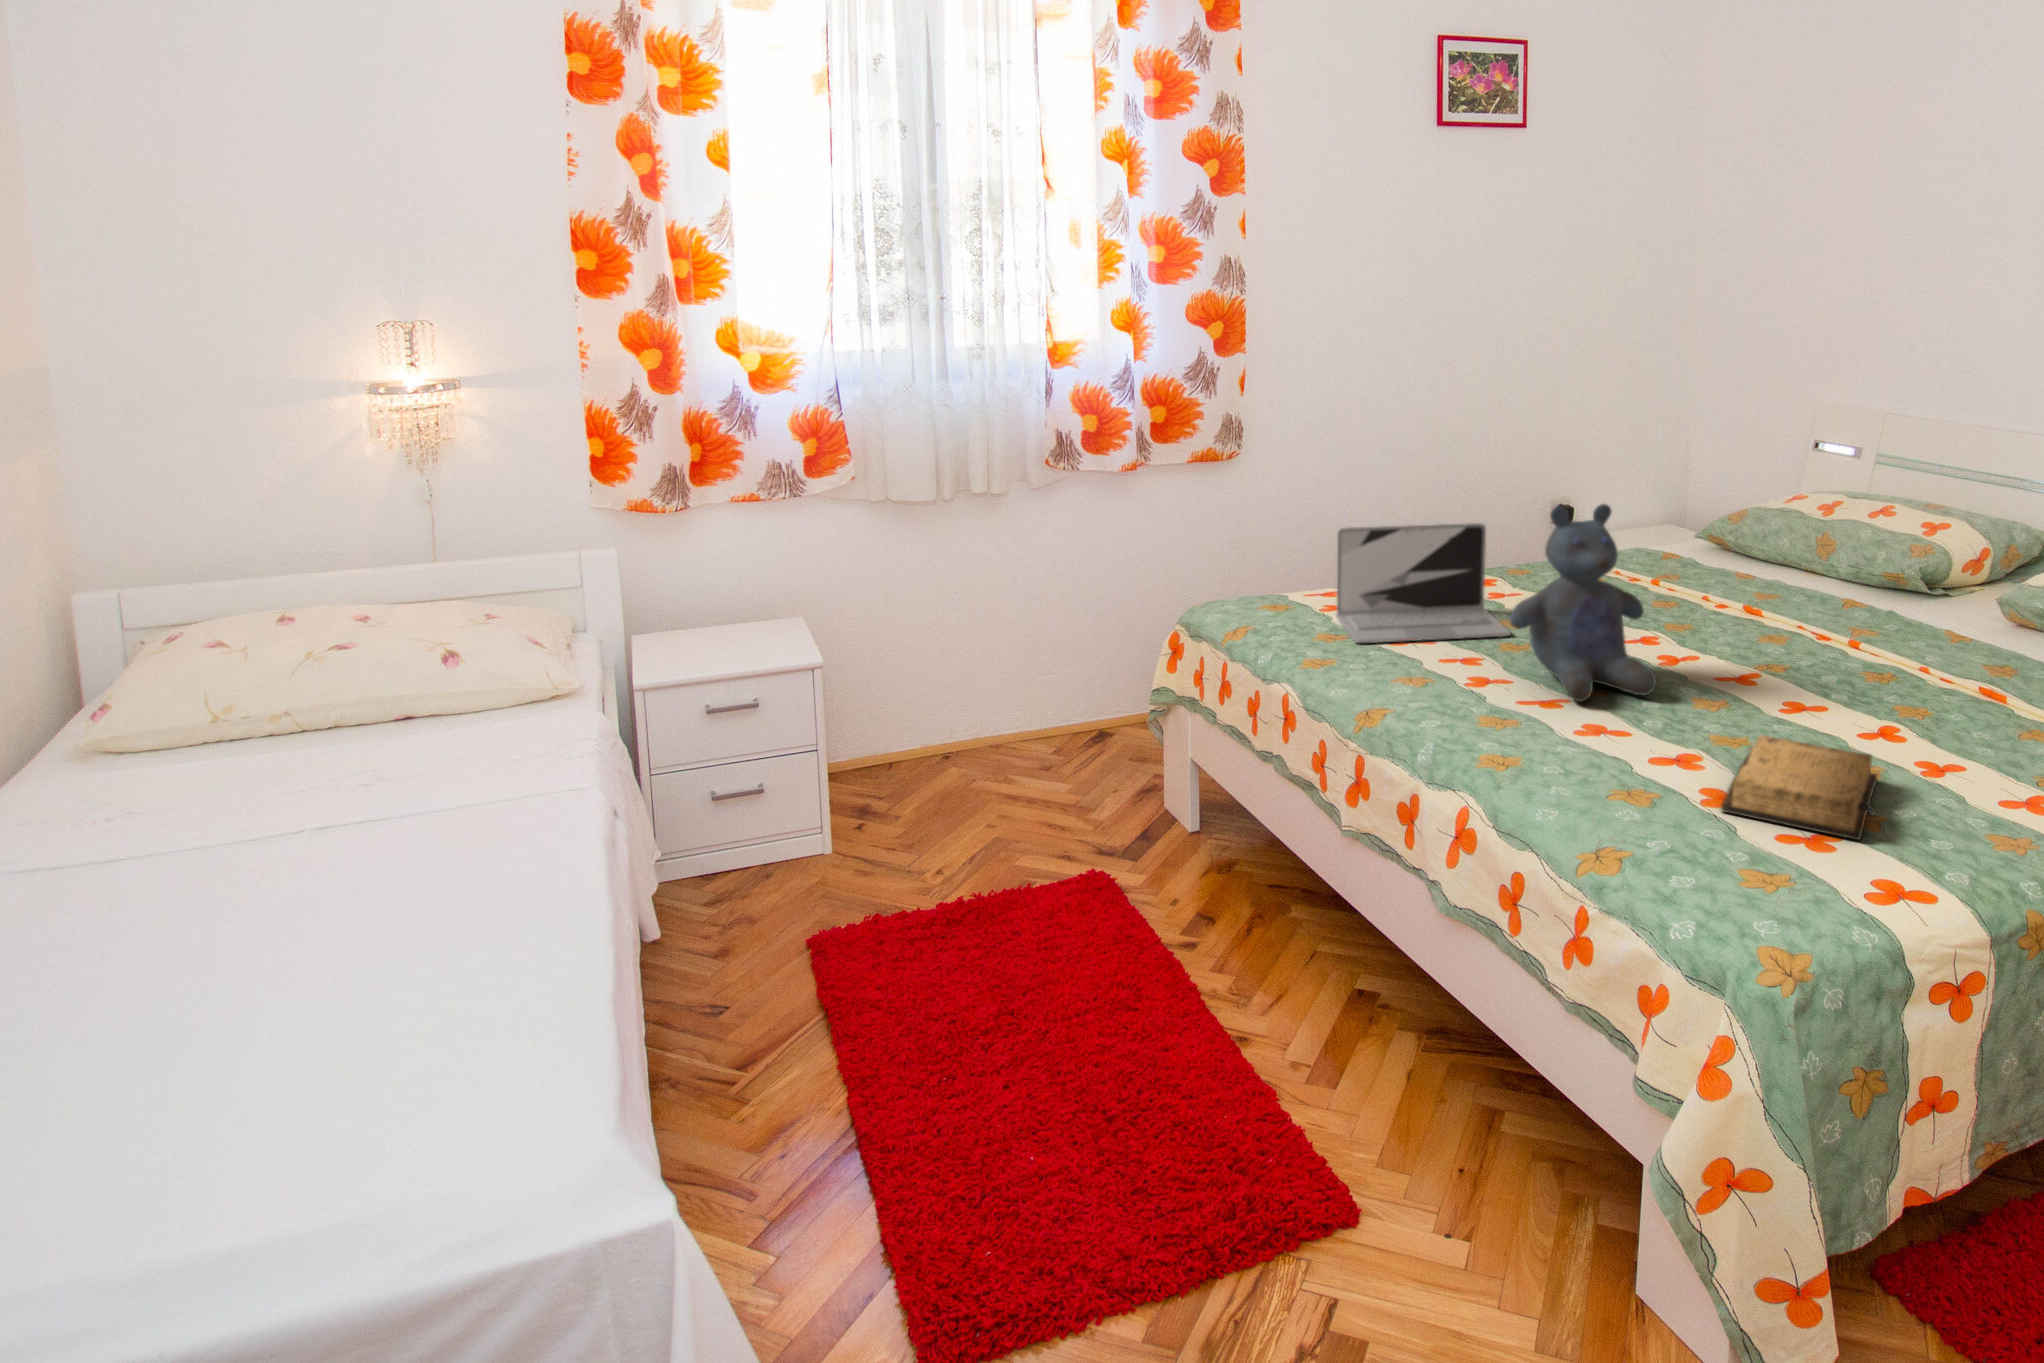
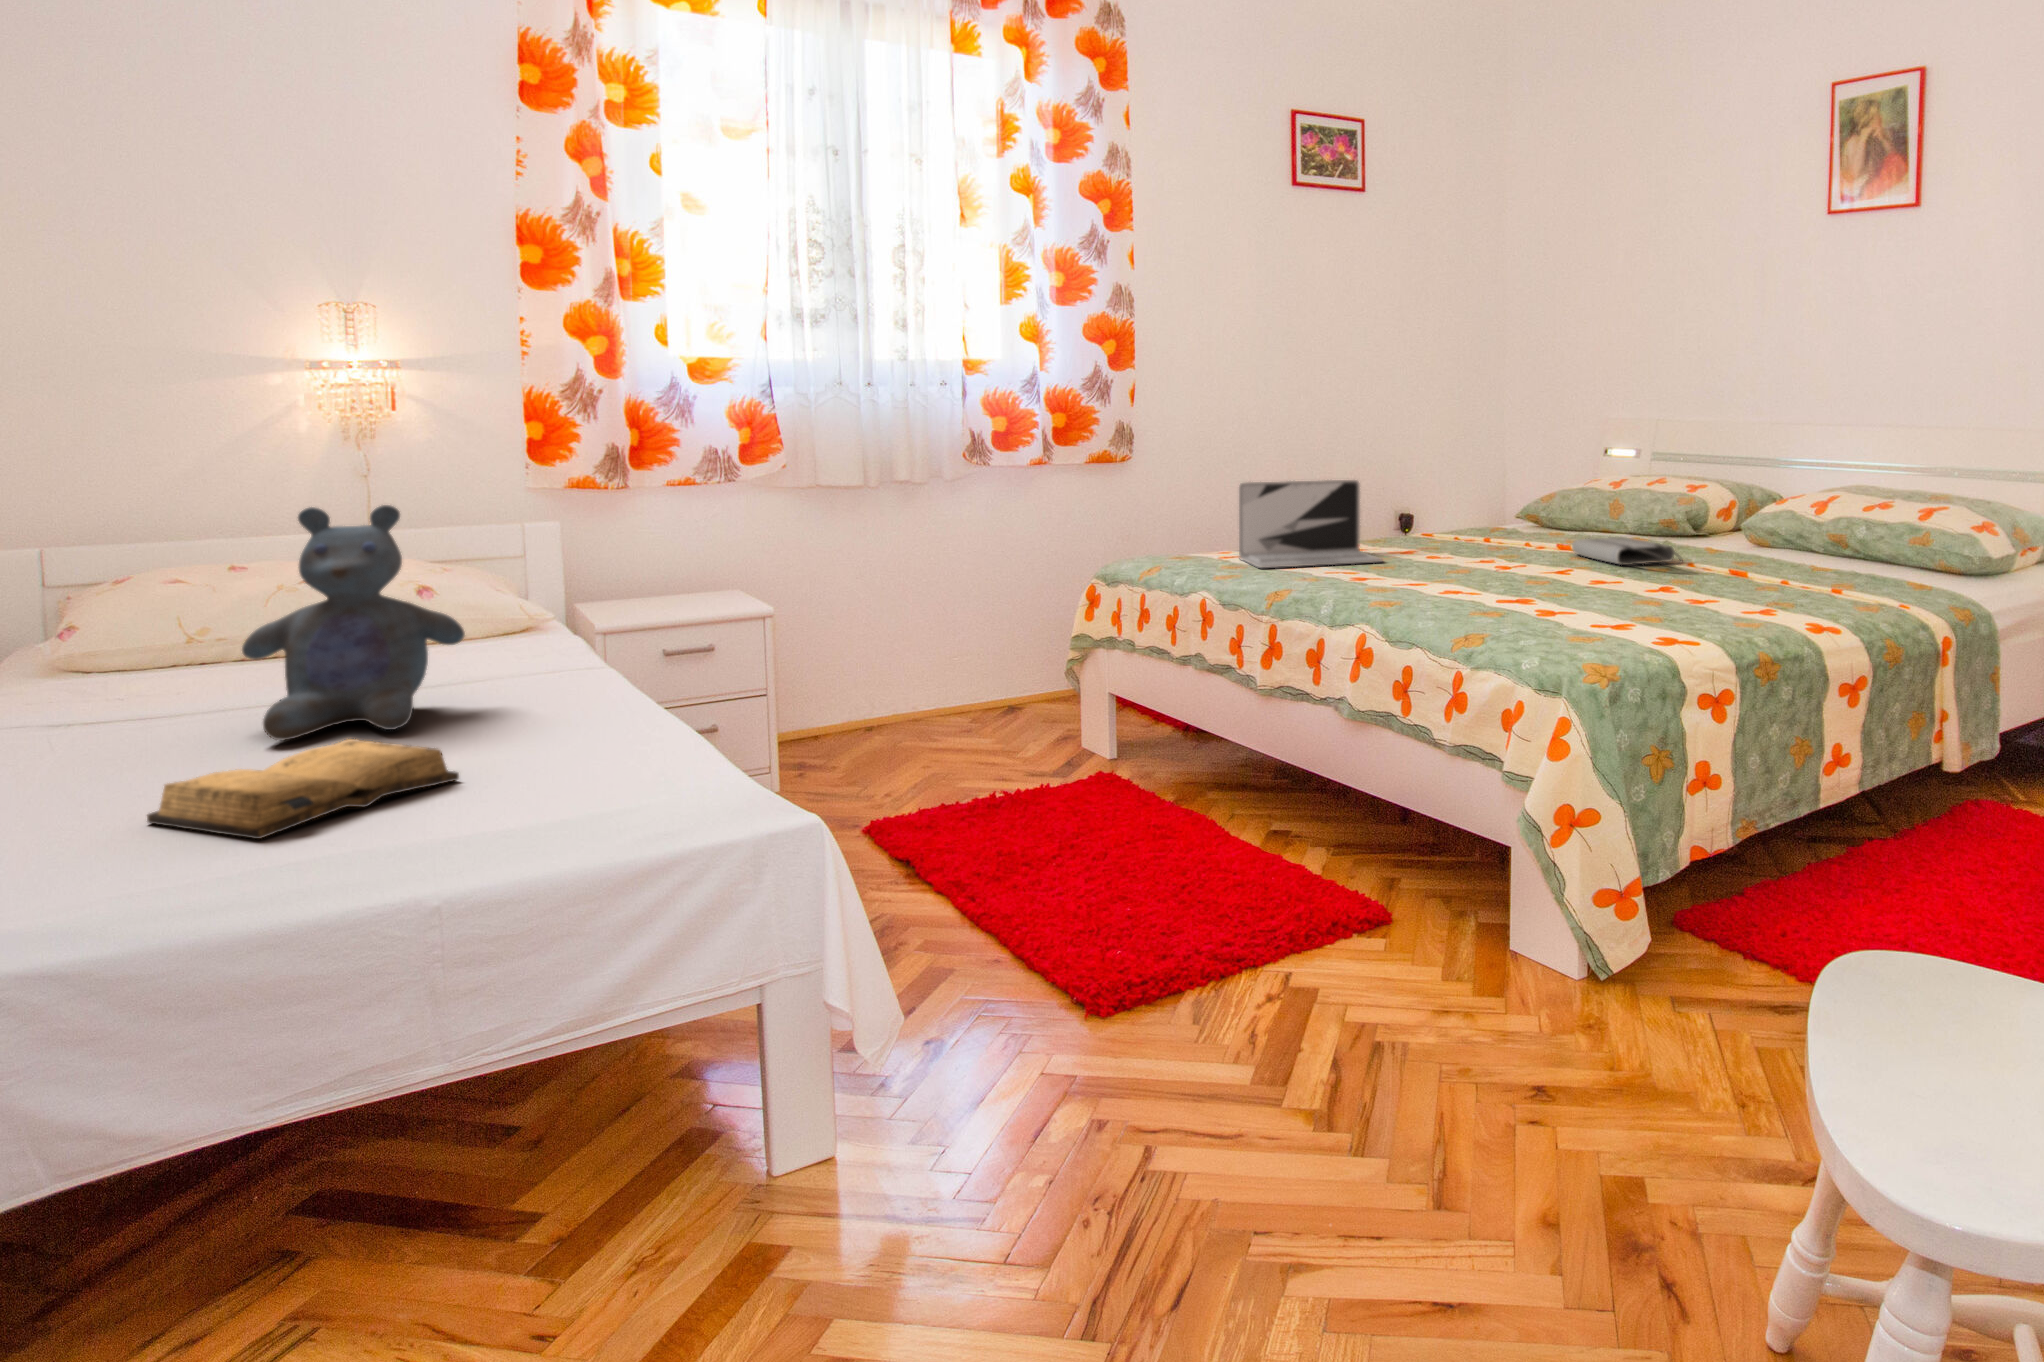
stuffed bear: present [1509,504,1656,702] -> present [242,505,465,740]
tote bag: none [1757,608,1911,678] -> present [1572,537,1682,566]
diary: present [1721,735,1878,840] -> present [147,739,459,839]

